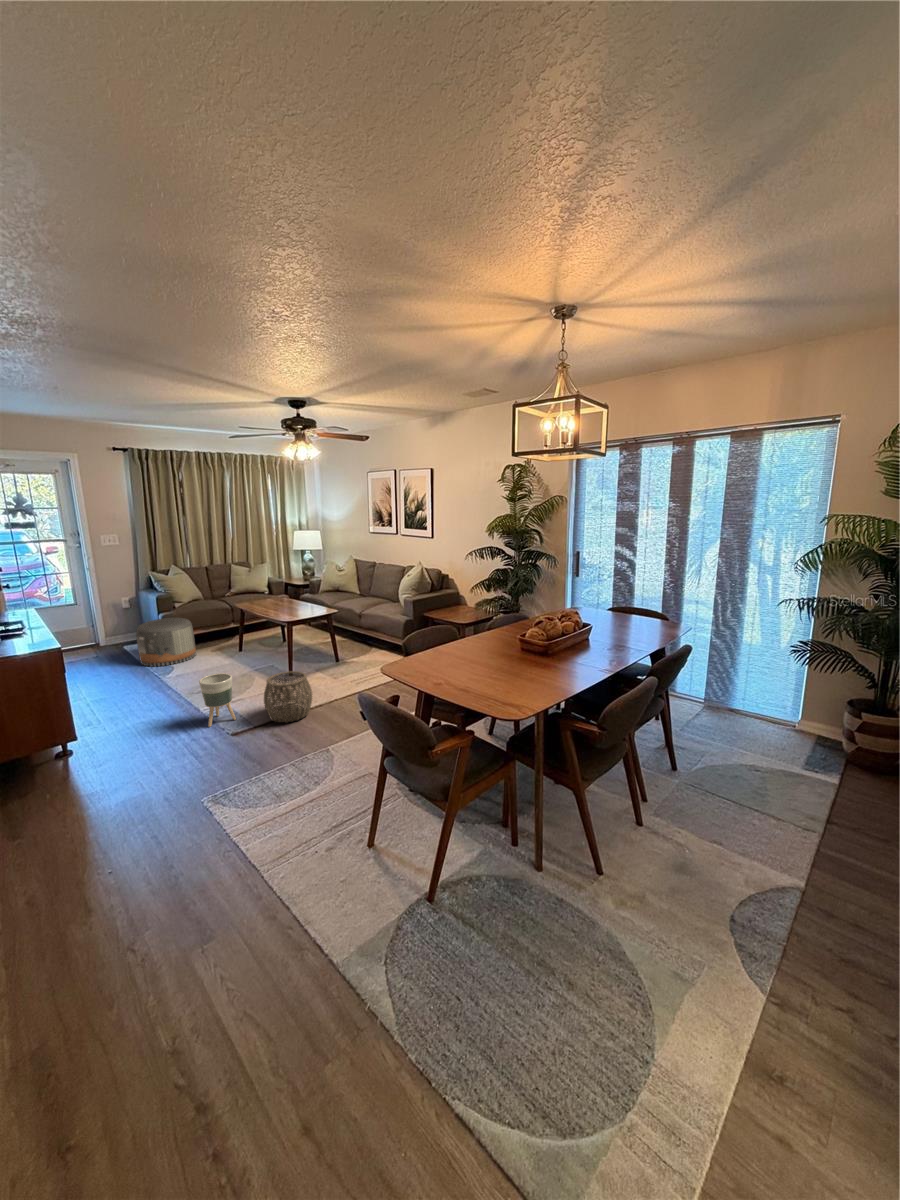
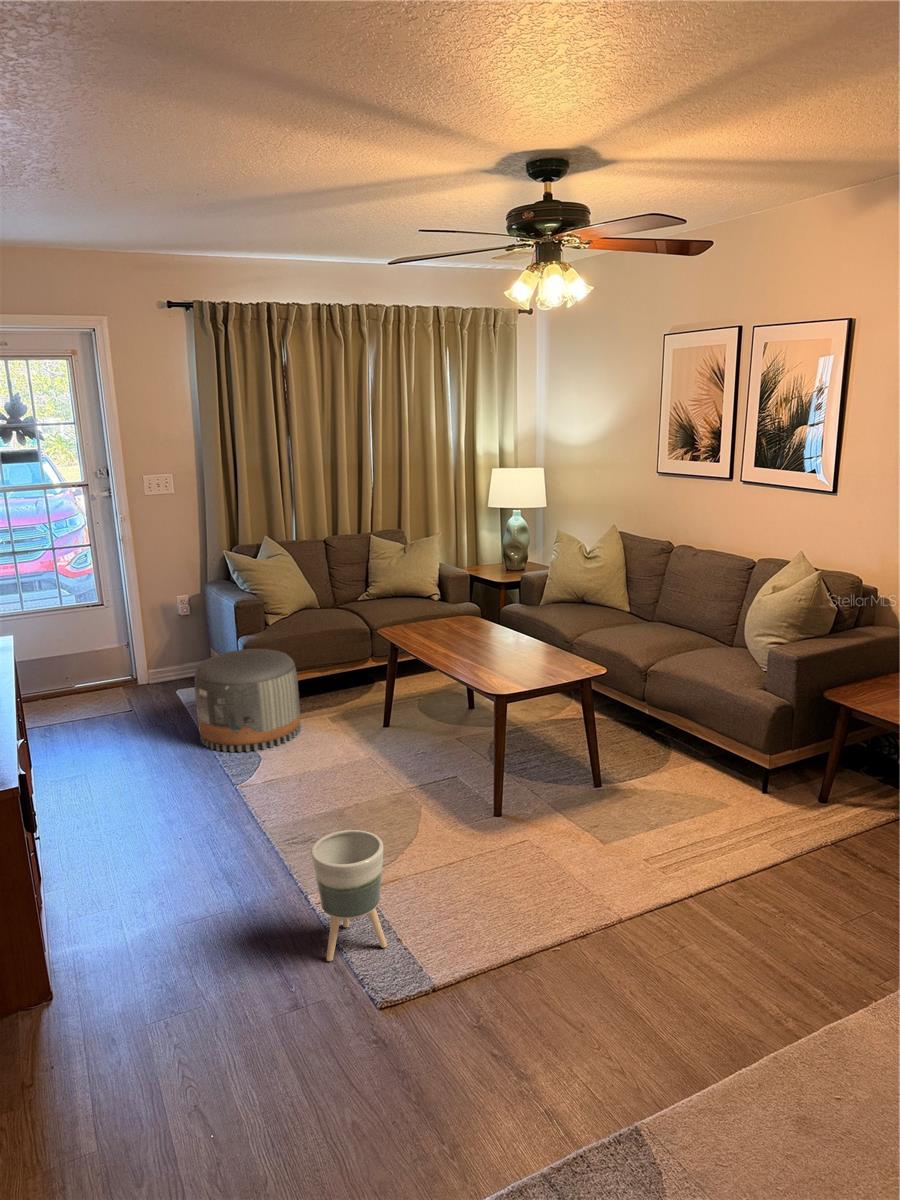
woven basket: present [264,671,312,722] -> none [454,842,571,984]

